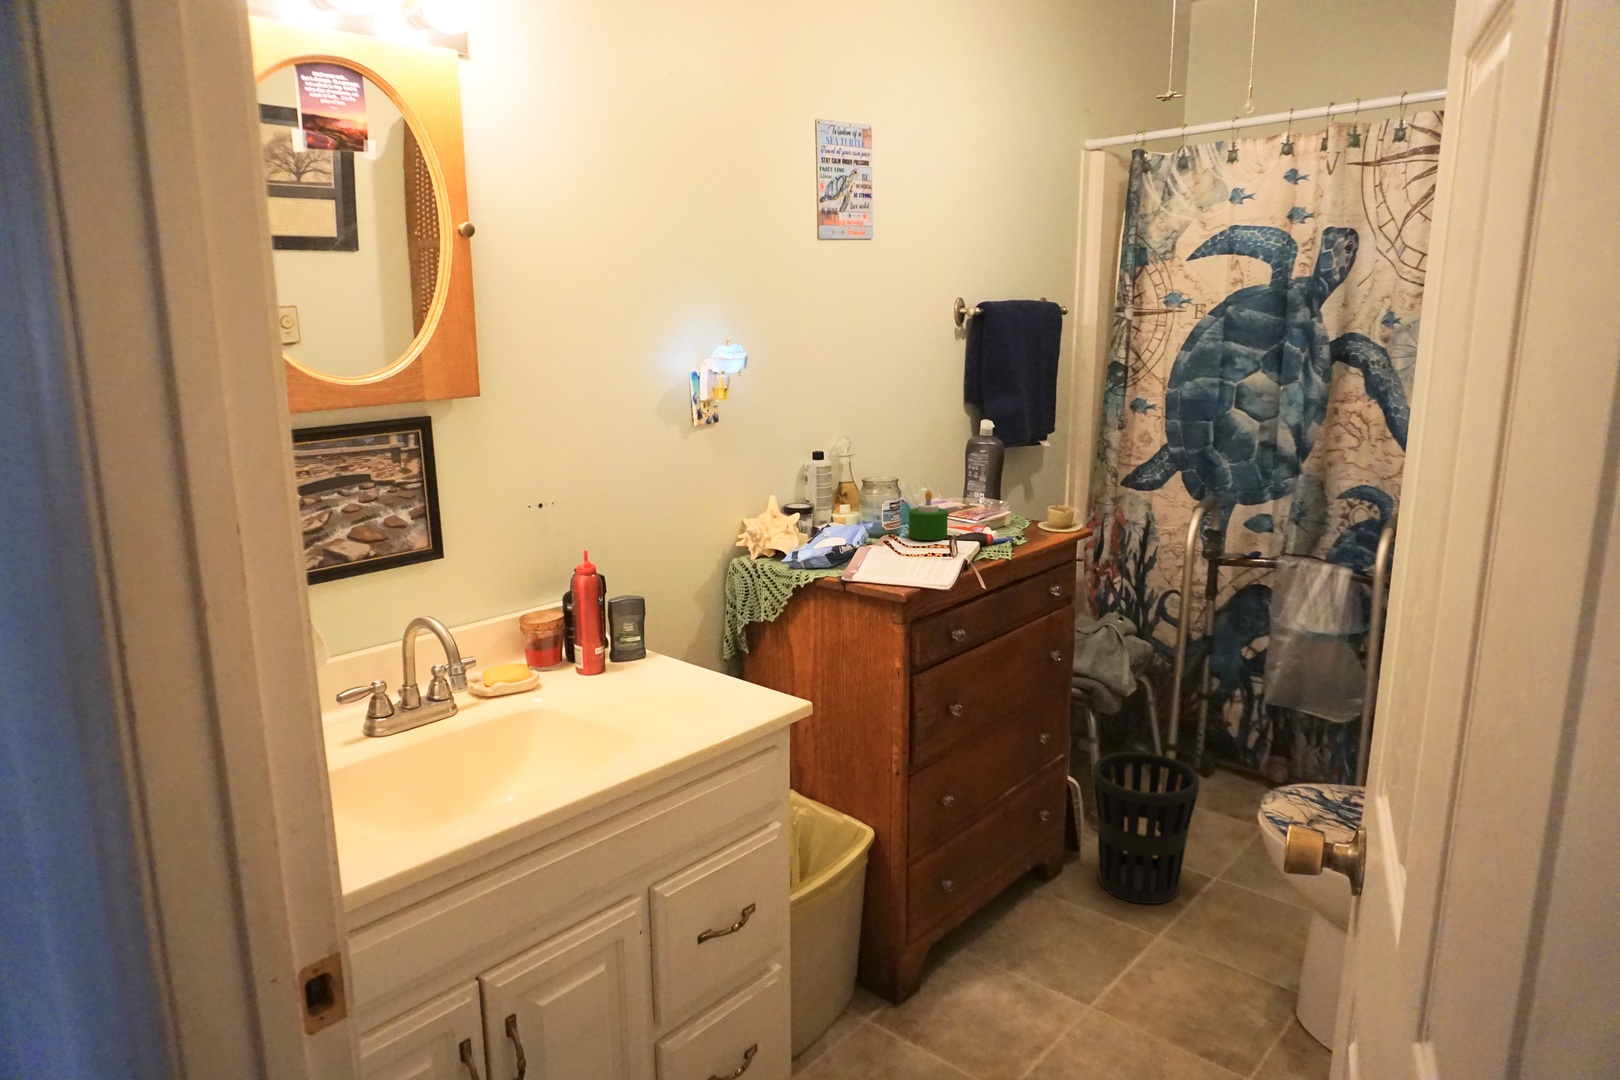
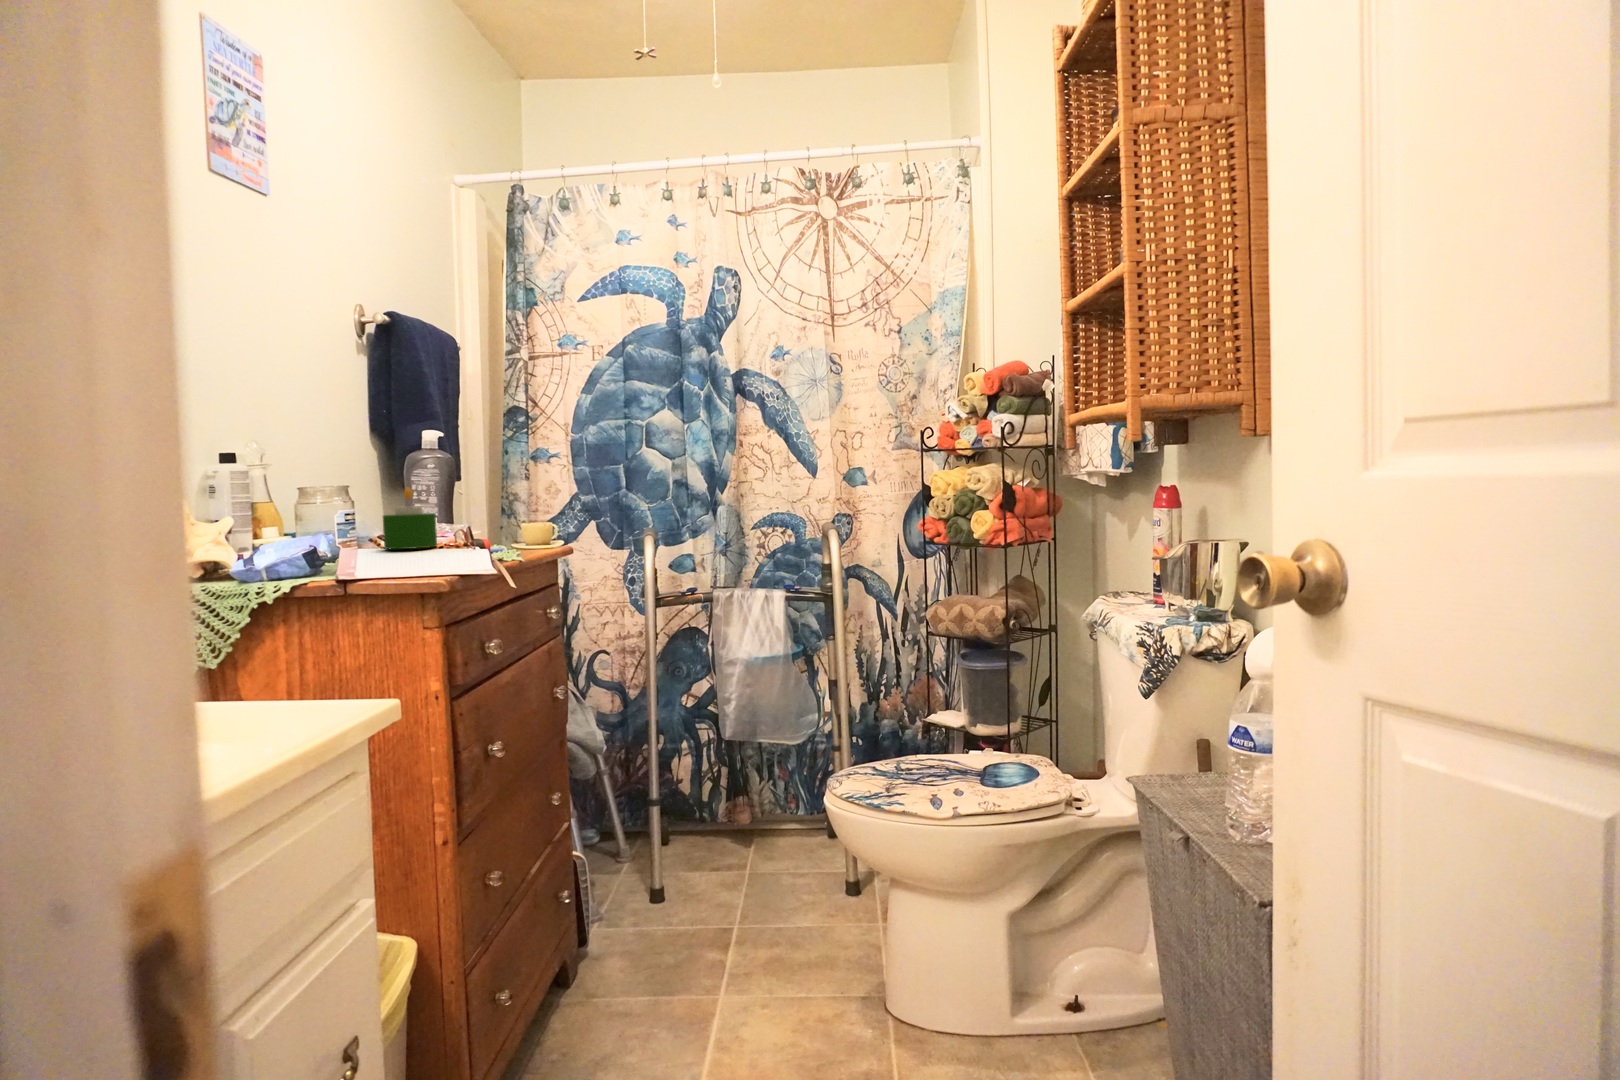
wastebasket: present [1092,752,1199,904] -> none [599,805,716,978]

